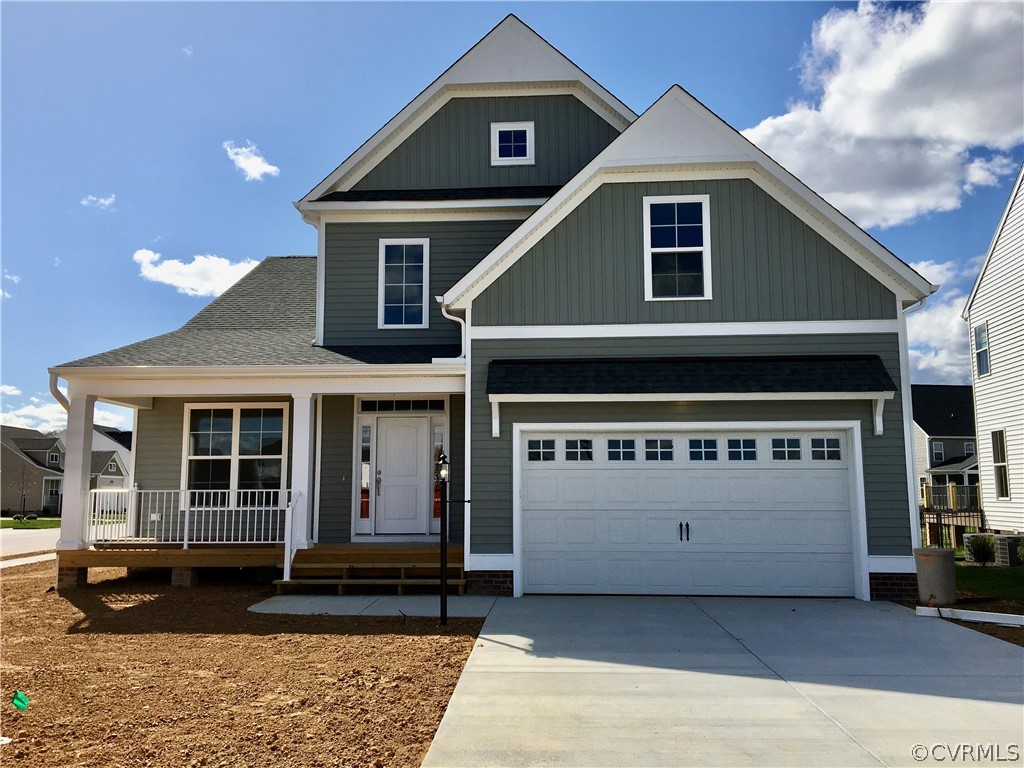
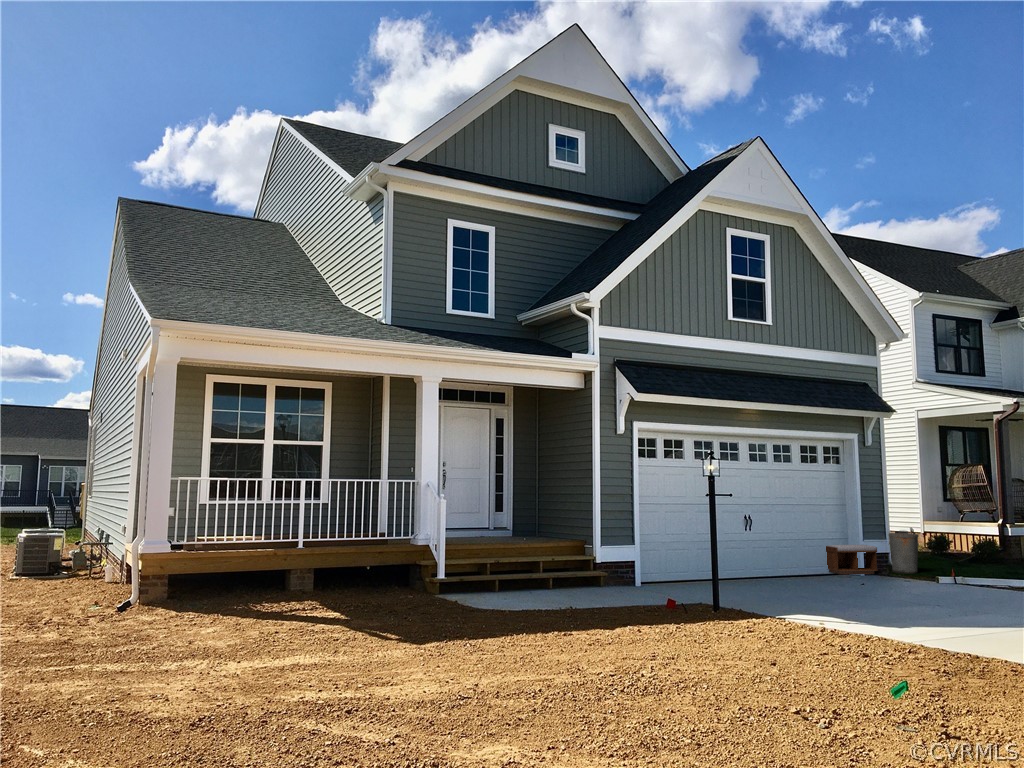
bench: none [813,562,879,602] -> present [826,545,878,574]
potted tree: present [255,564,279,596] -> none [388,547,422,597]

